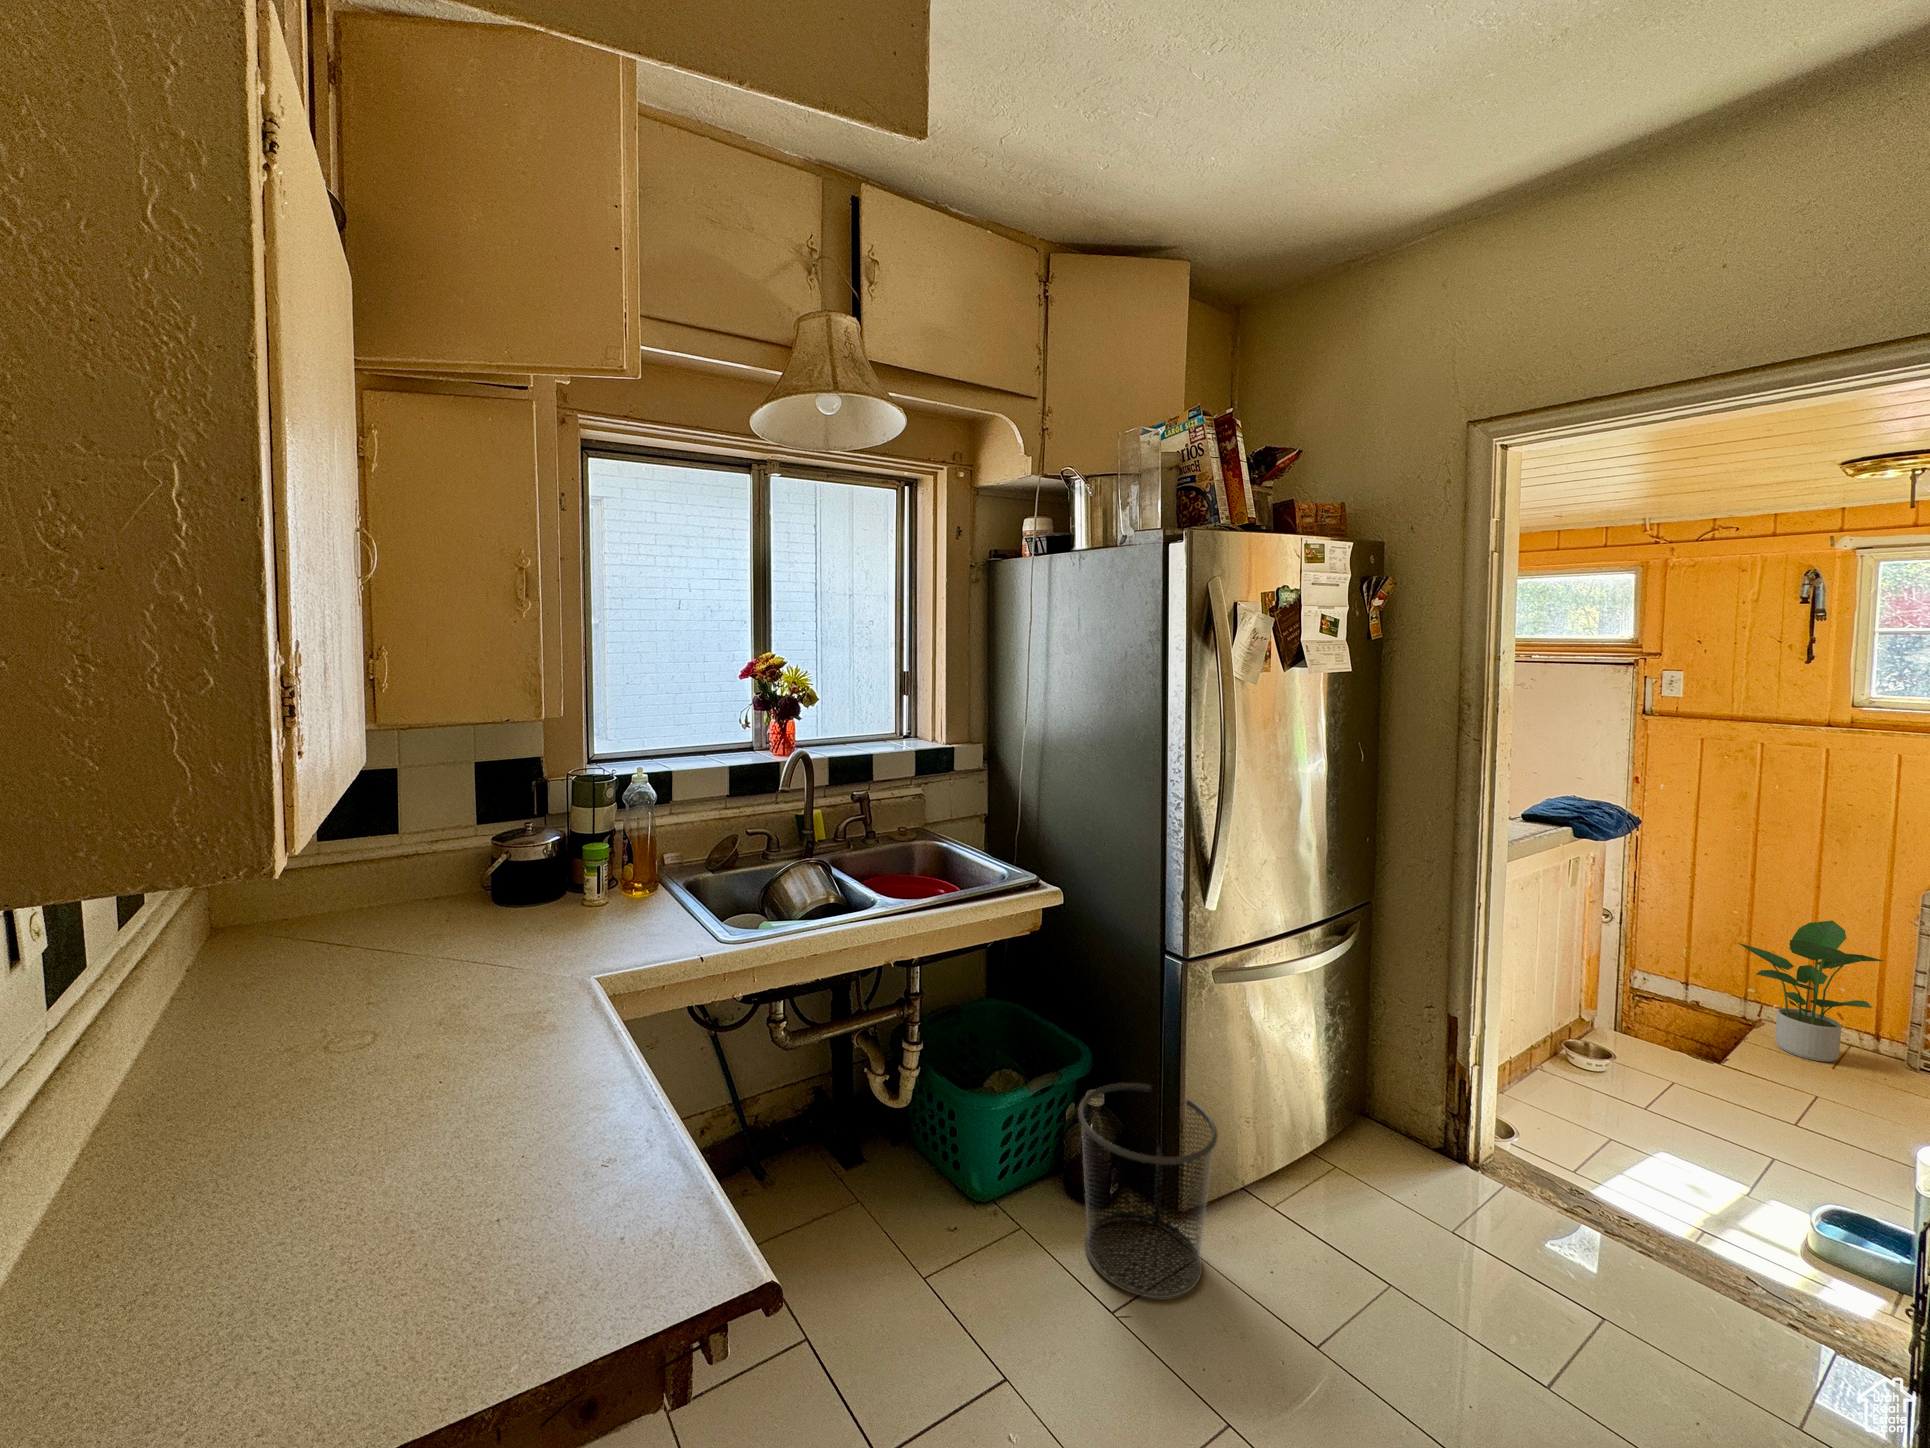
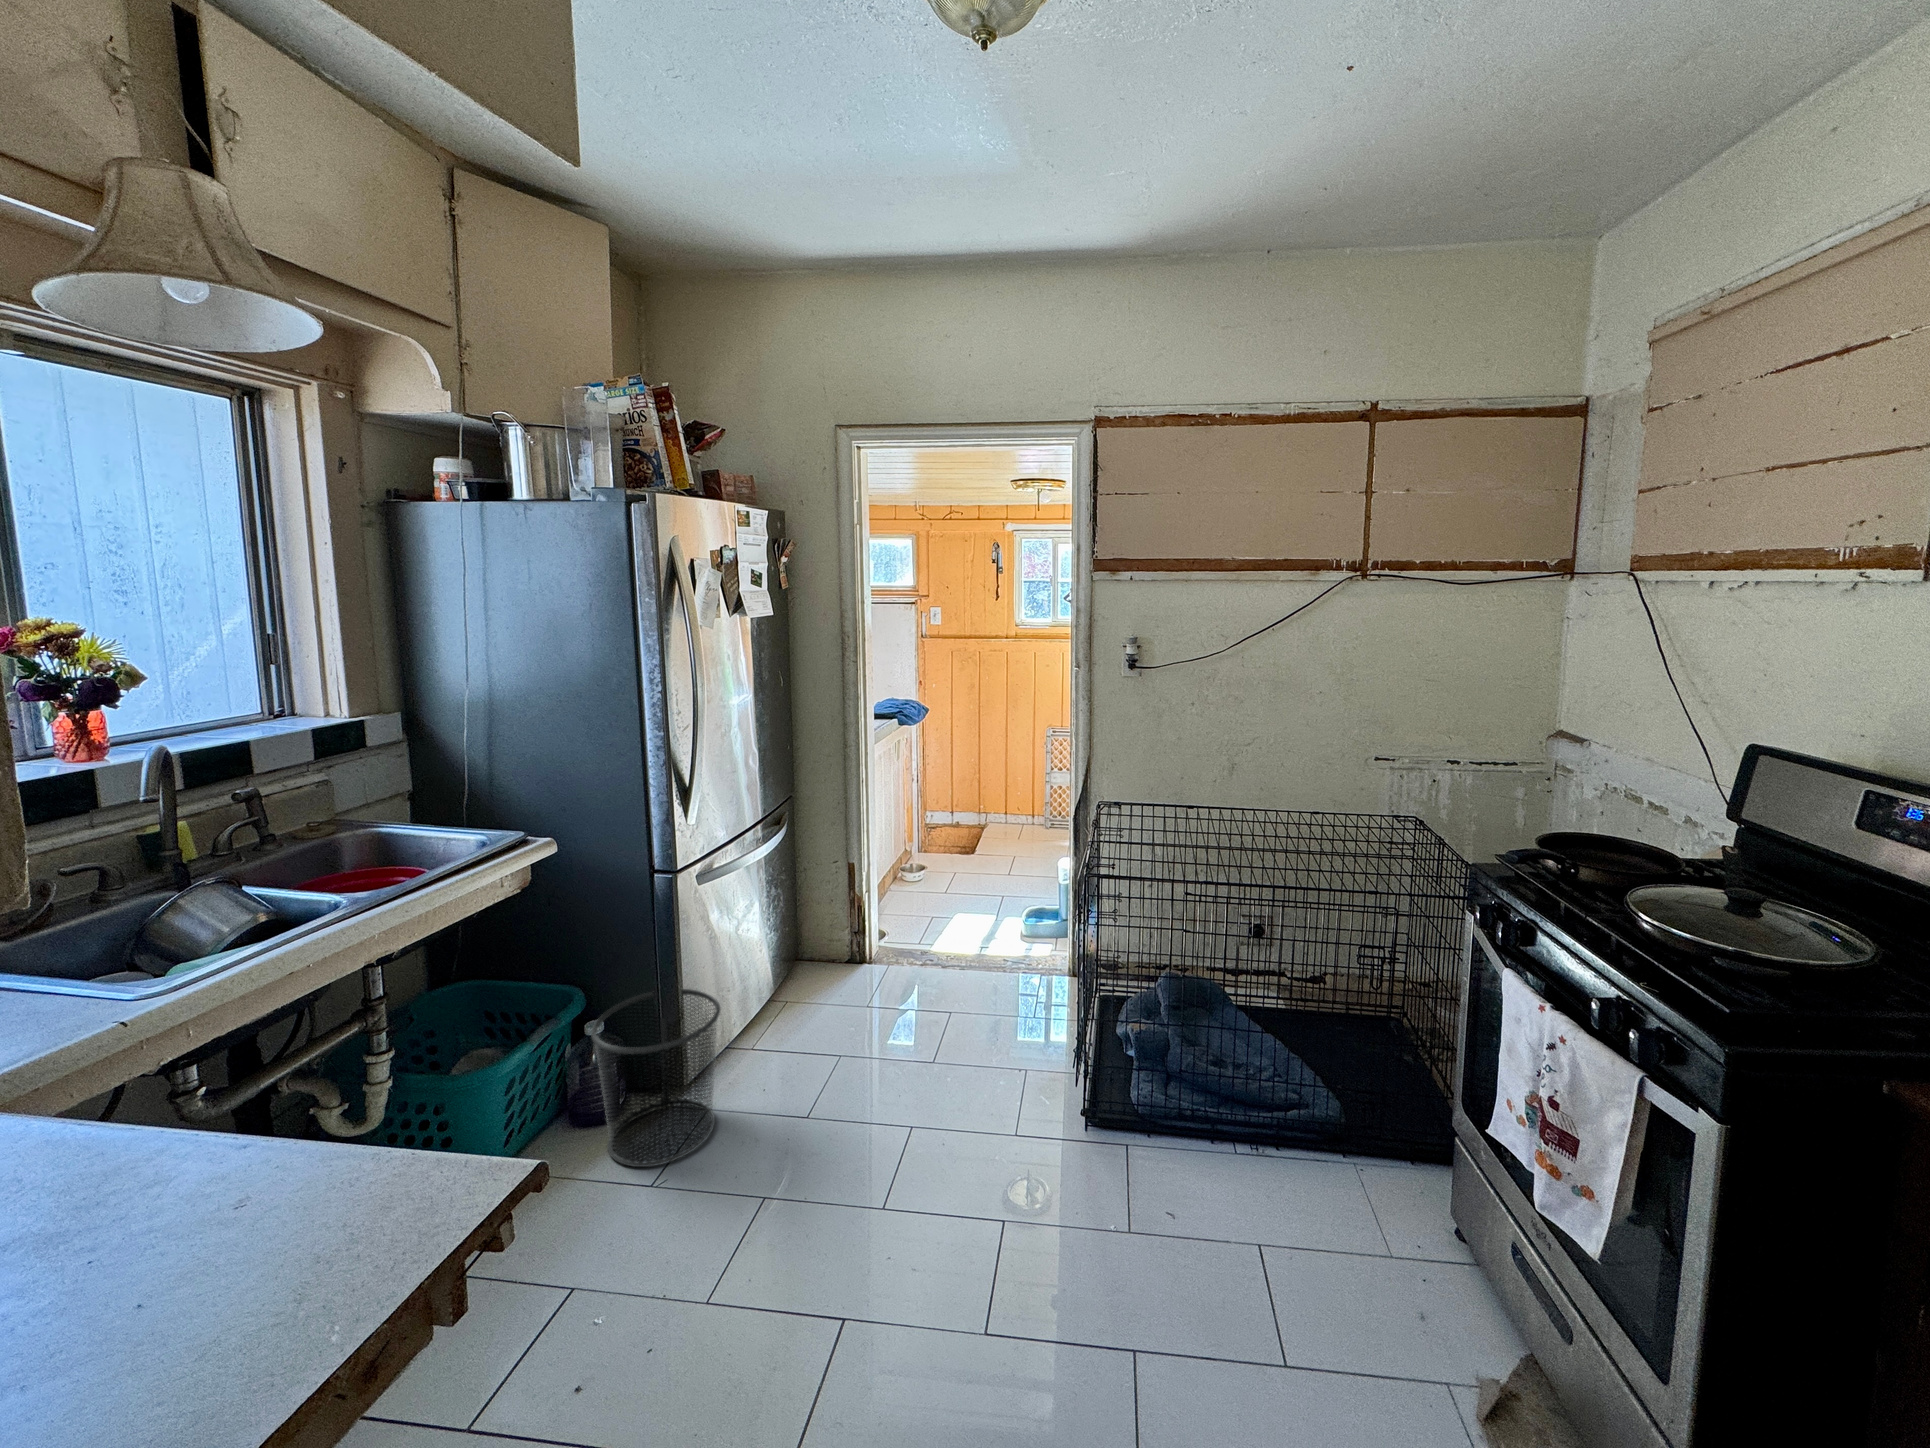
potted plant: present [1738,921,1883,1062] -> none [975,754,1035,838]

